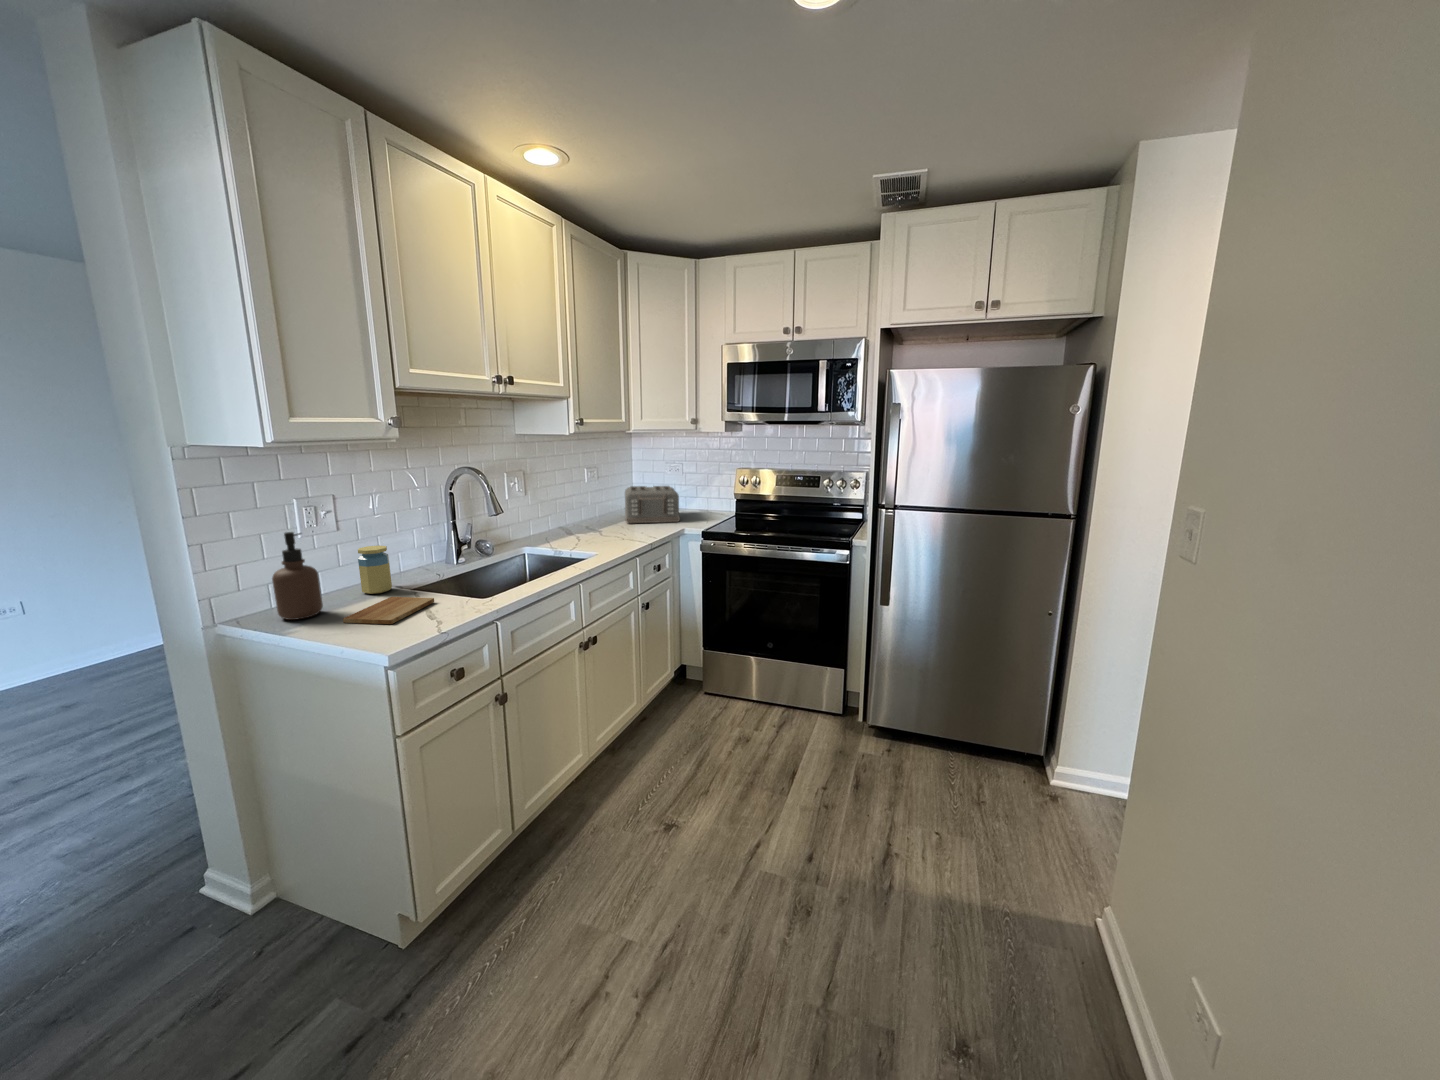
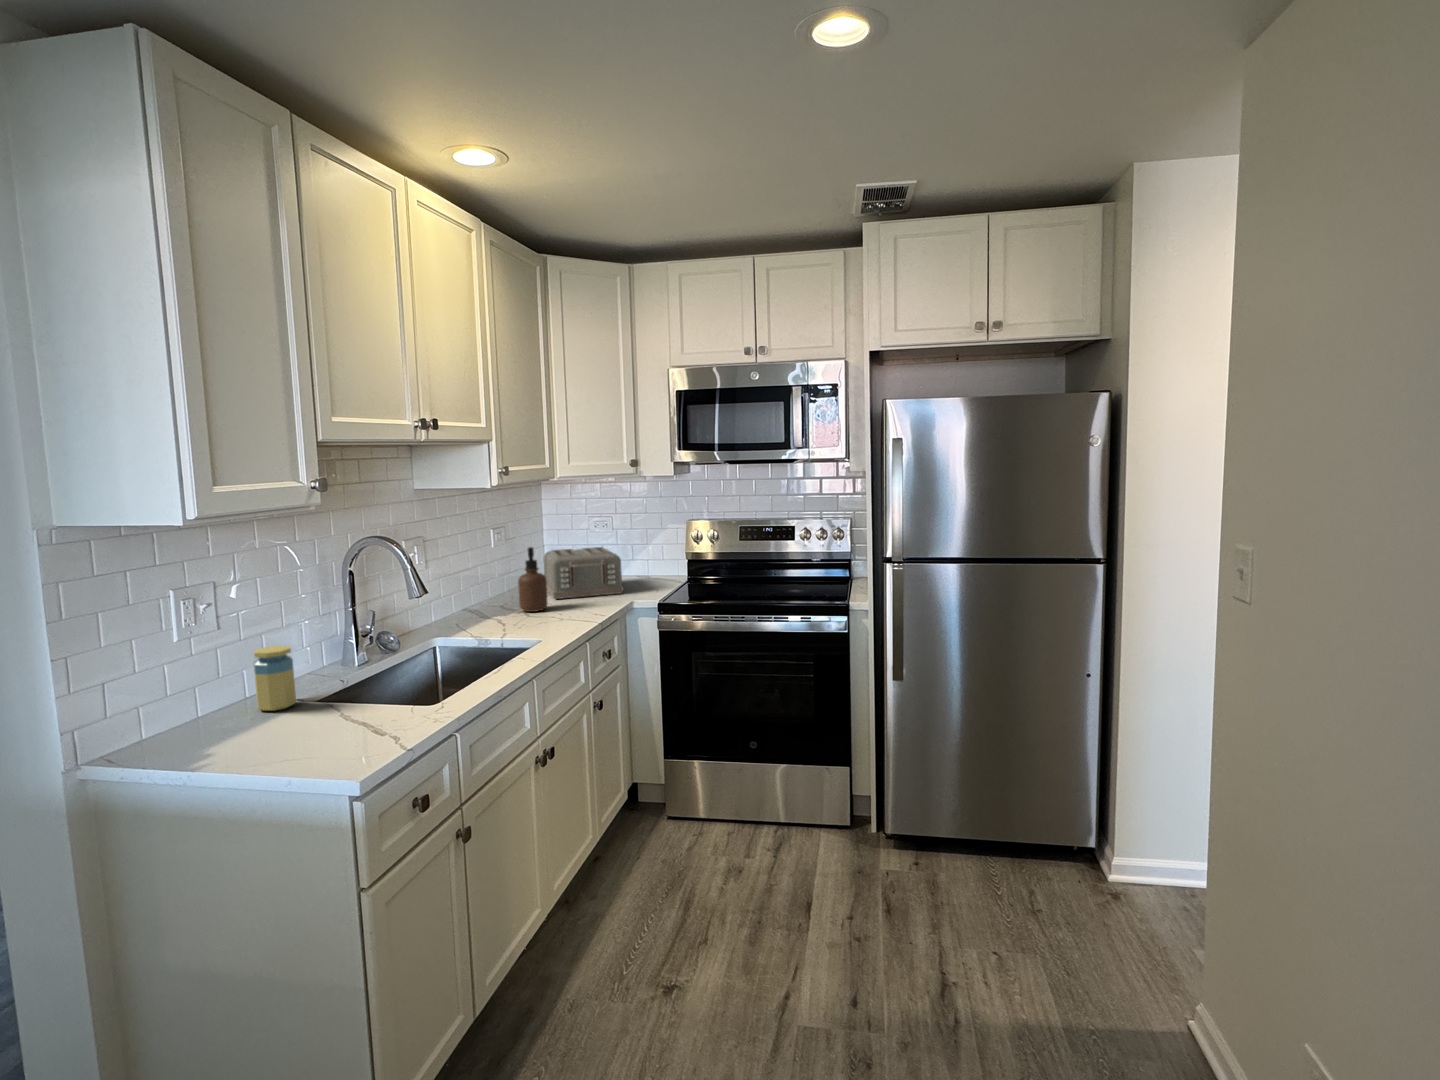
soap dispenser: present [272,532,323,620] -> present [518,547,547,612]
cutting board: present [343,597,434,624] -> none [266,709,369,748]

